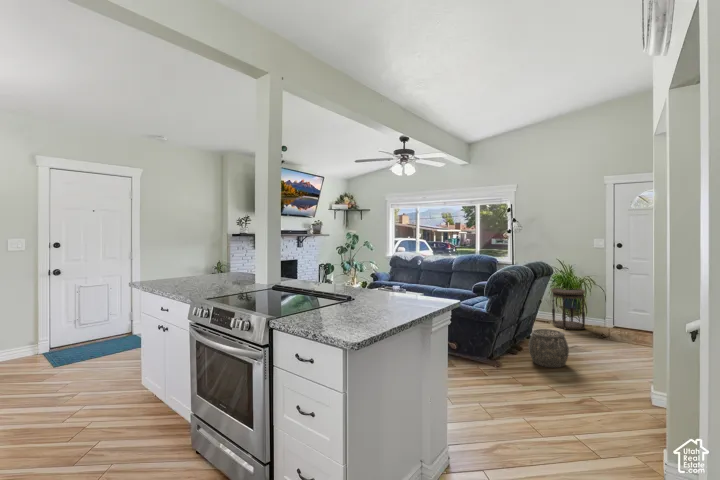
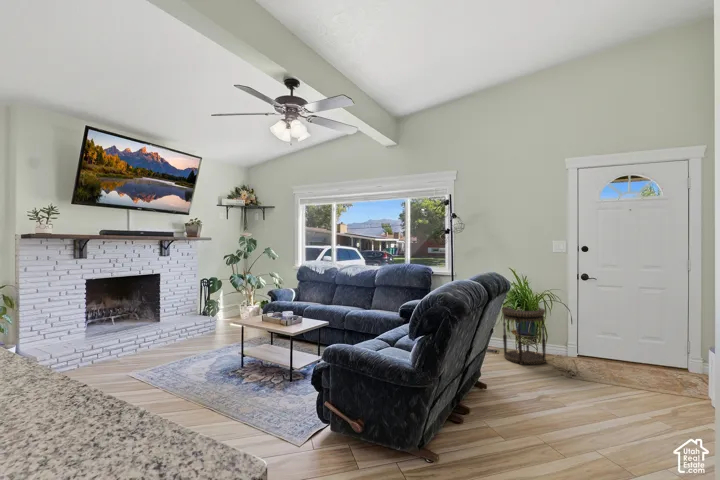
woven basket: present [529,329,569,368] -> none [479,381,545,454]

